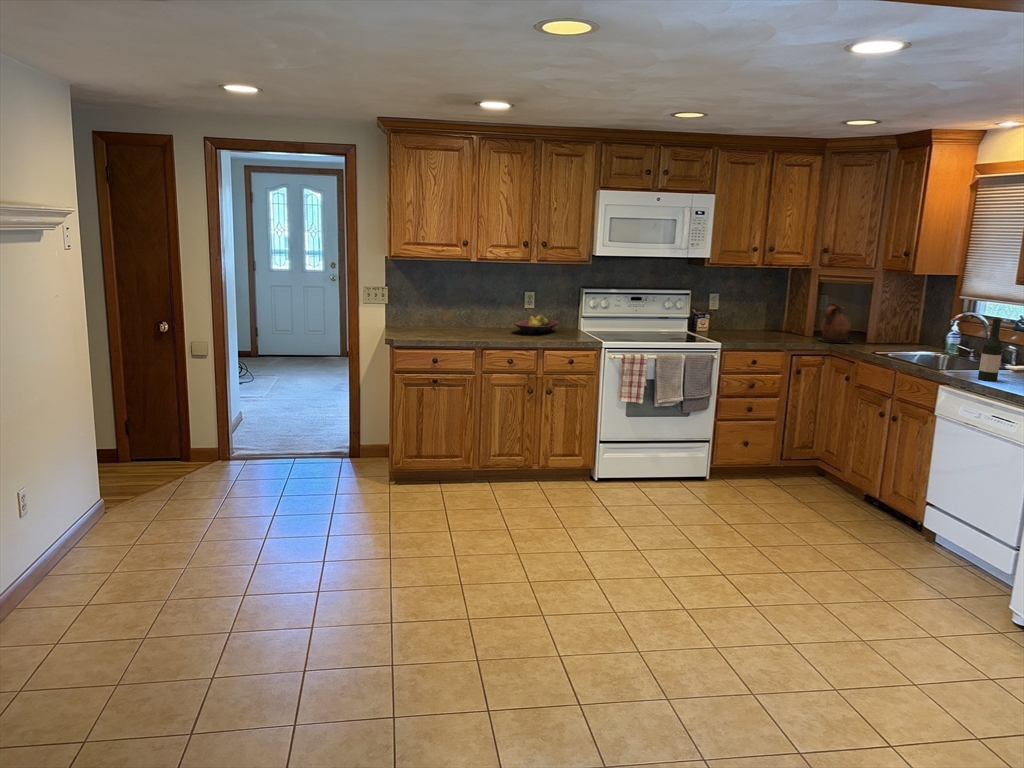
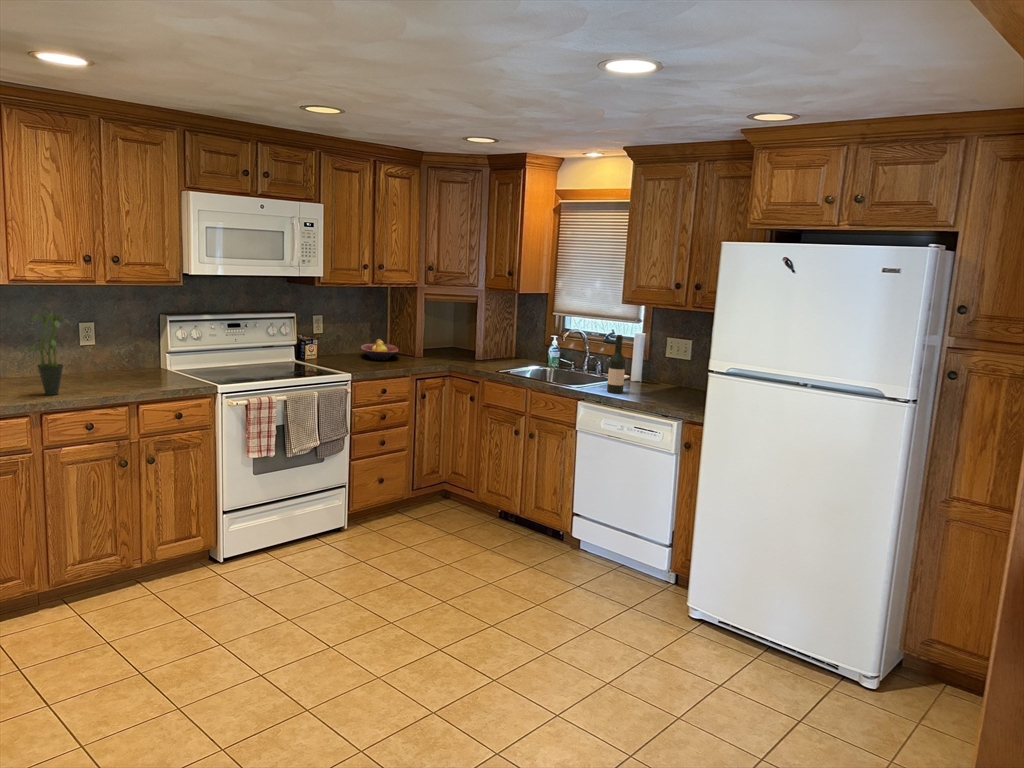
potted plant: none [480,278,507,338] -> present [29,310,69,395]
ceramic pitcher: present [818,303,853,343] -> none [430,322,468,363]
fruit bowl: present [515,314,558,335] -> present [361,339,399,360]

